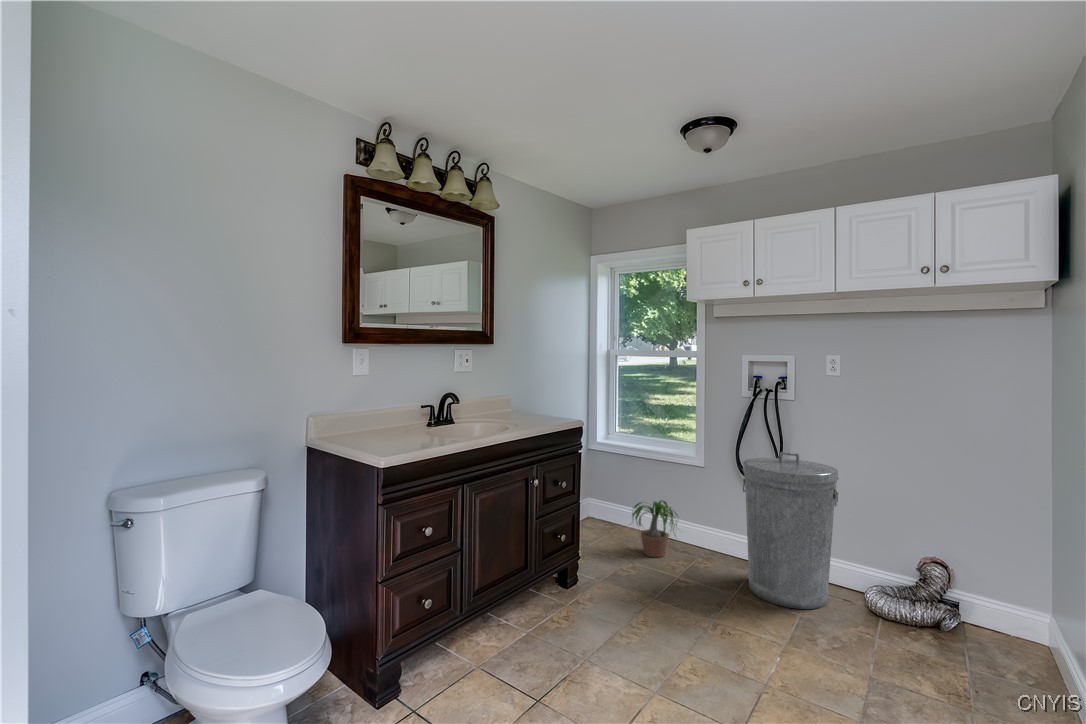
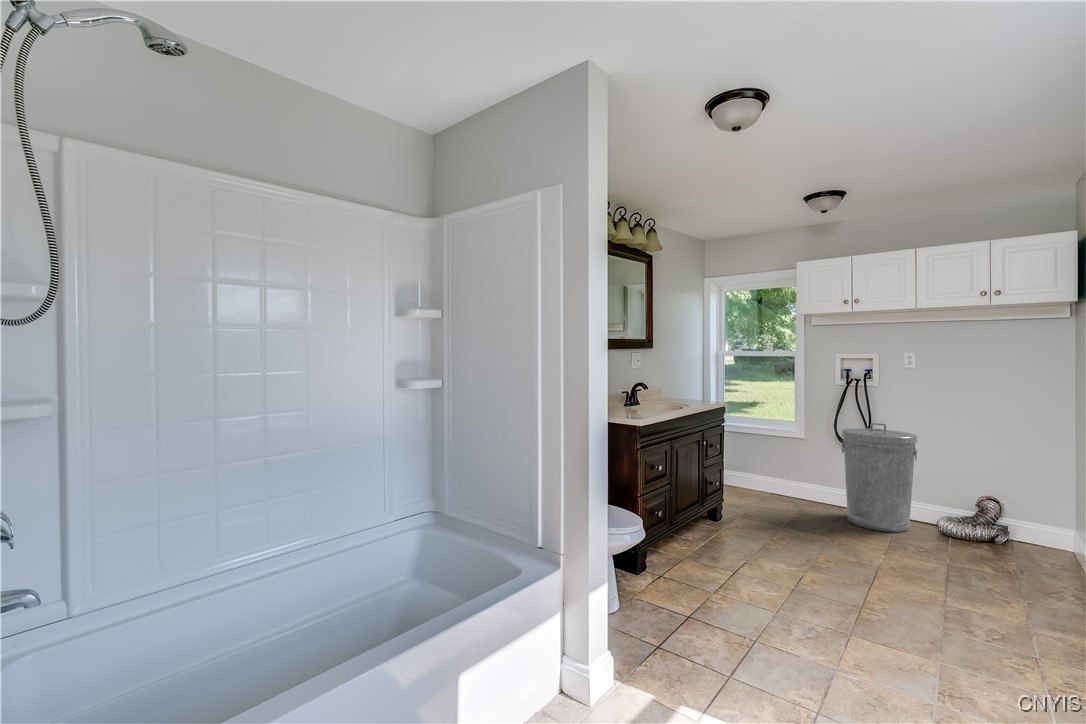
potted plant: present [632,500,677,557] -> none [743,462,795,503]

